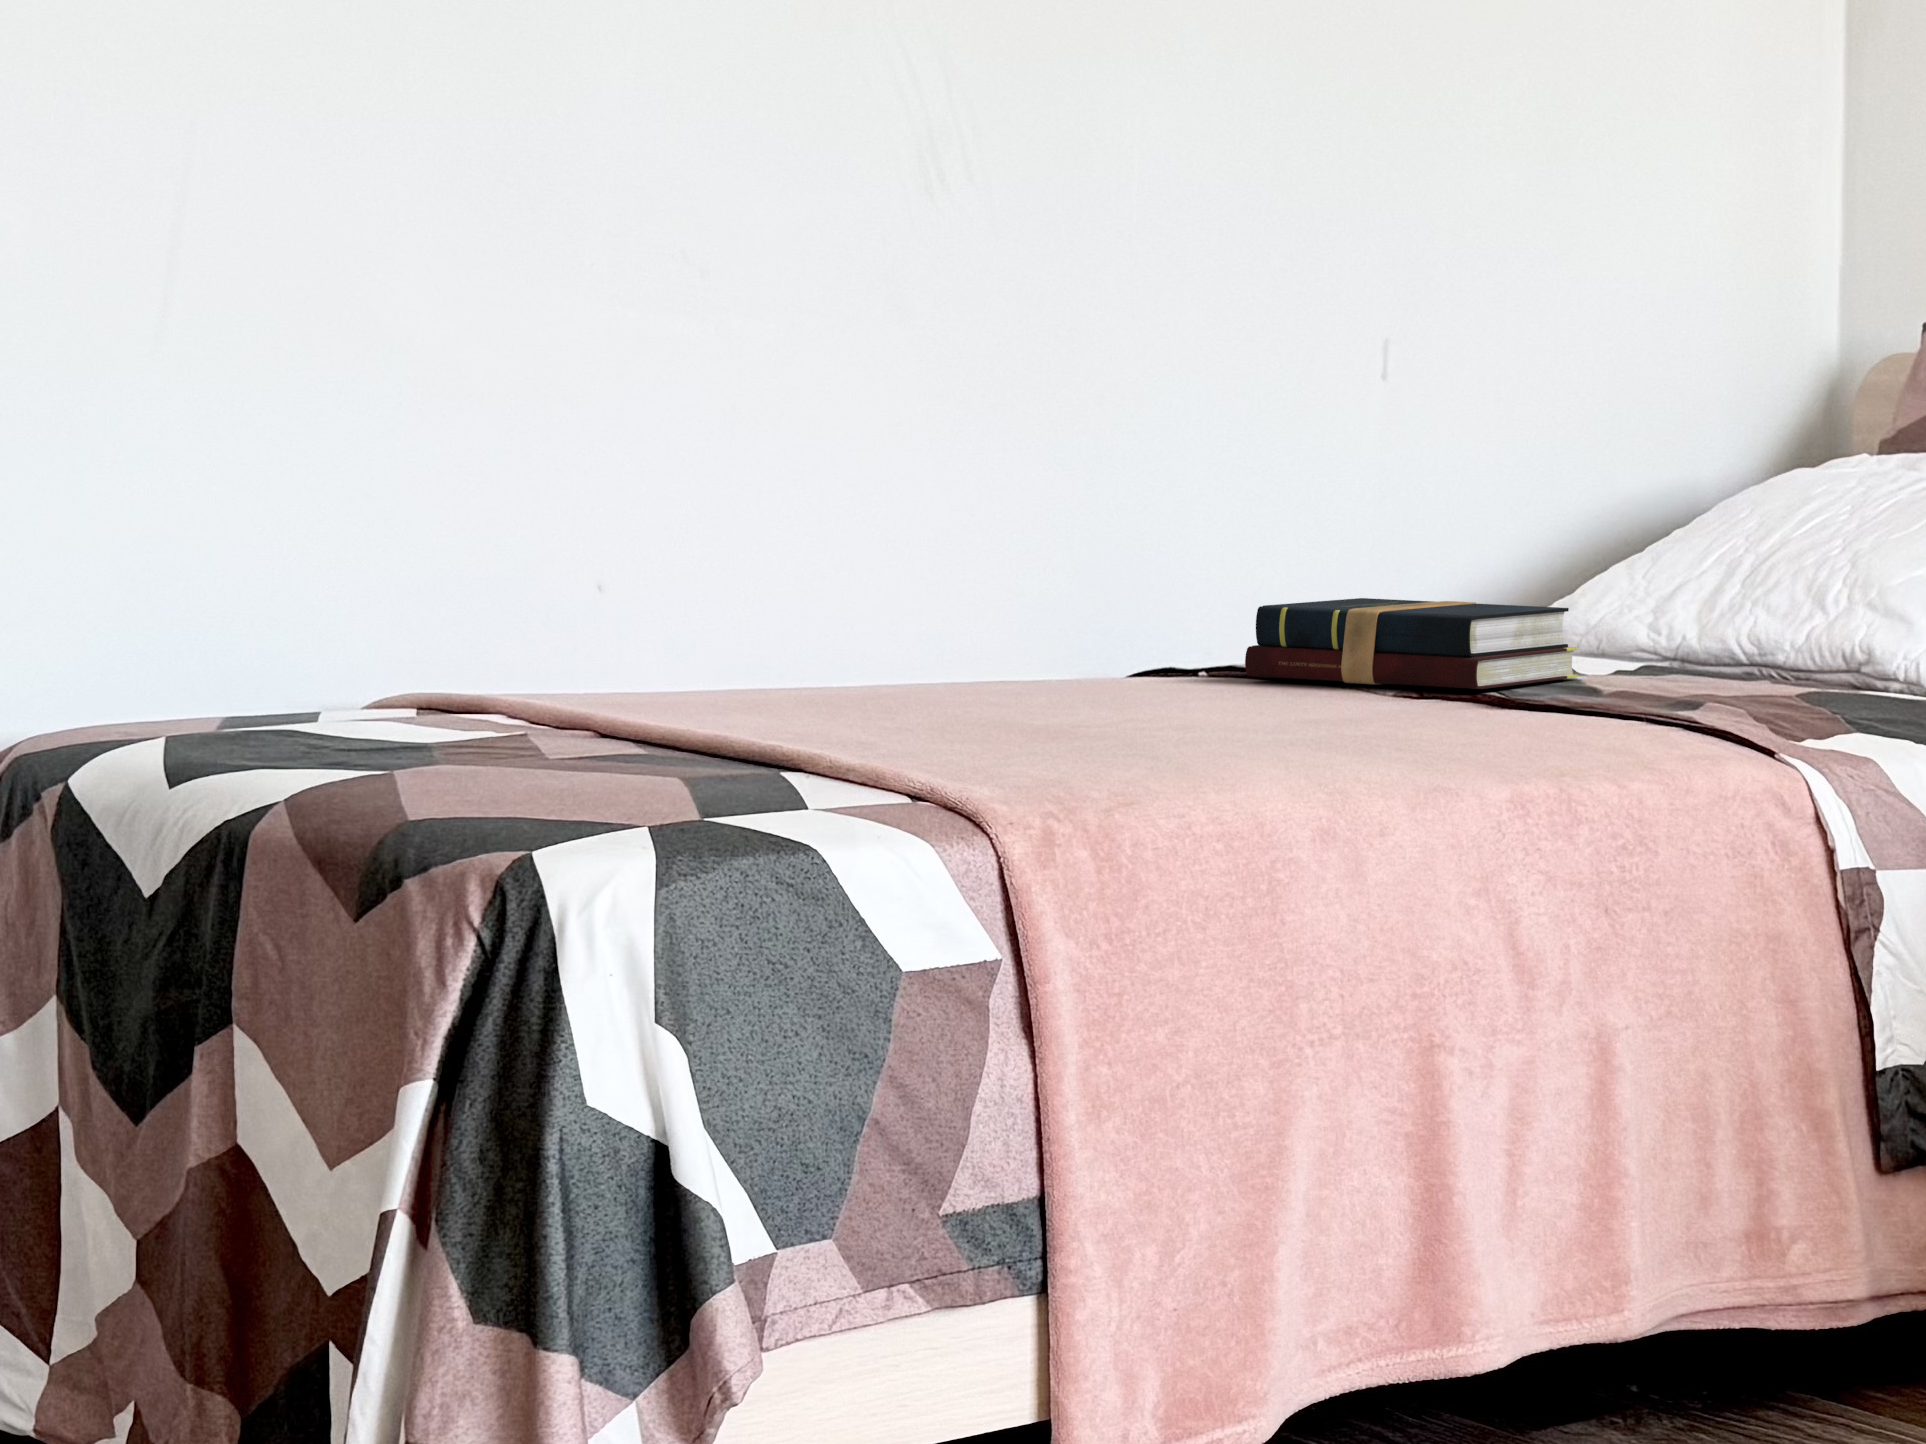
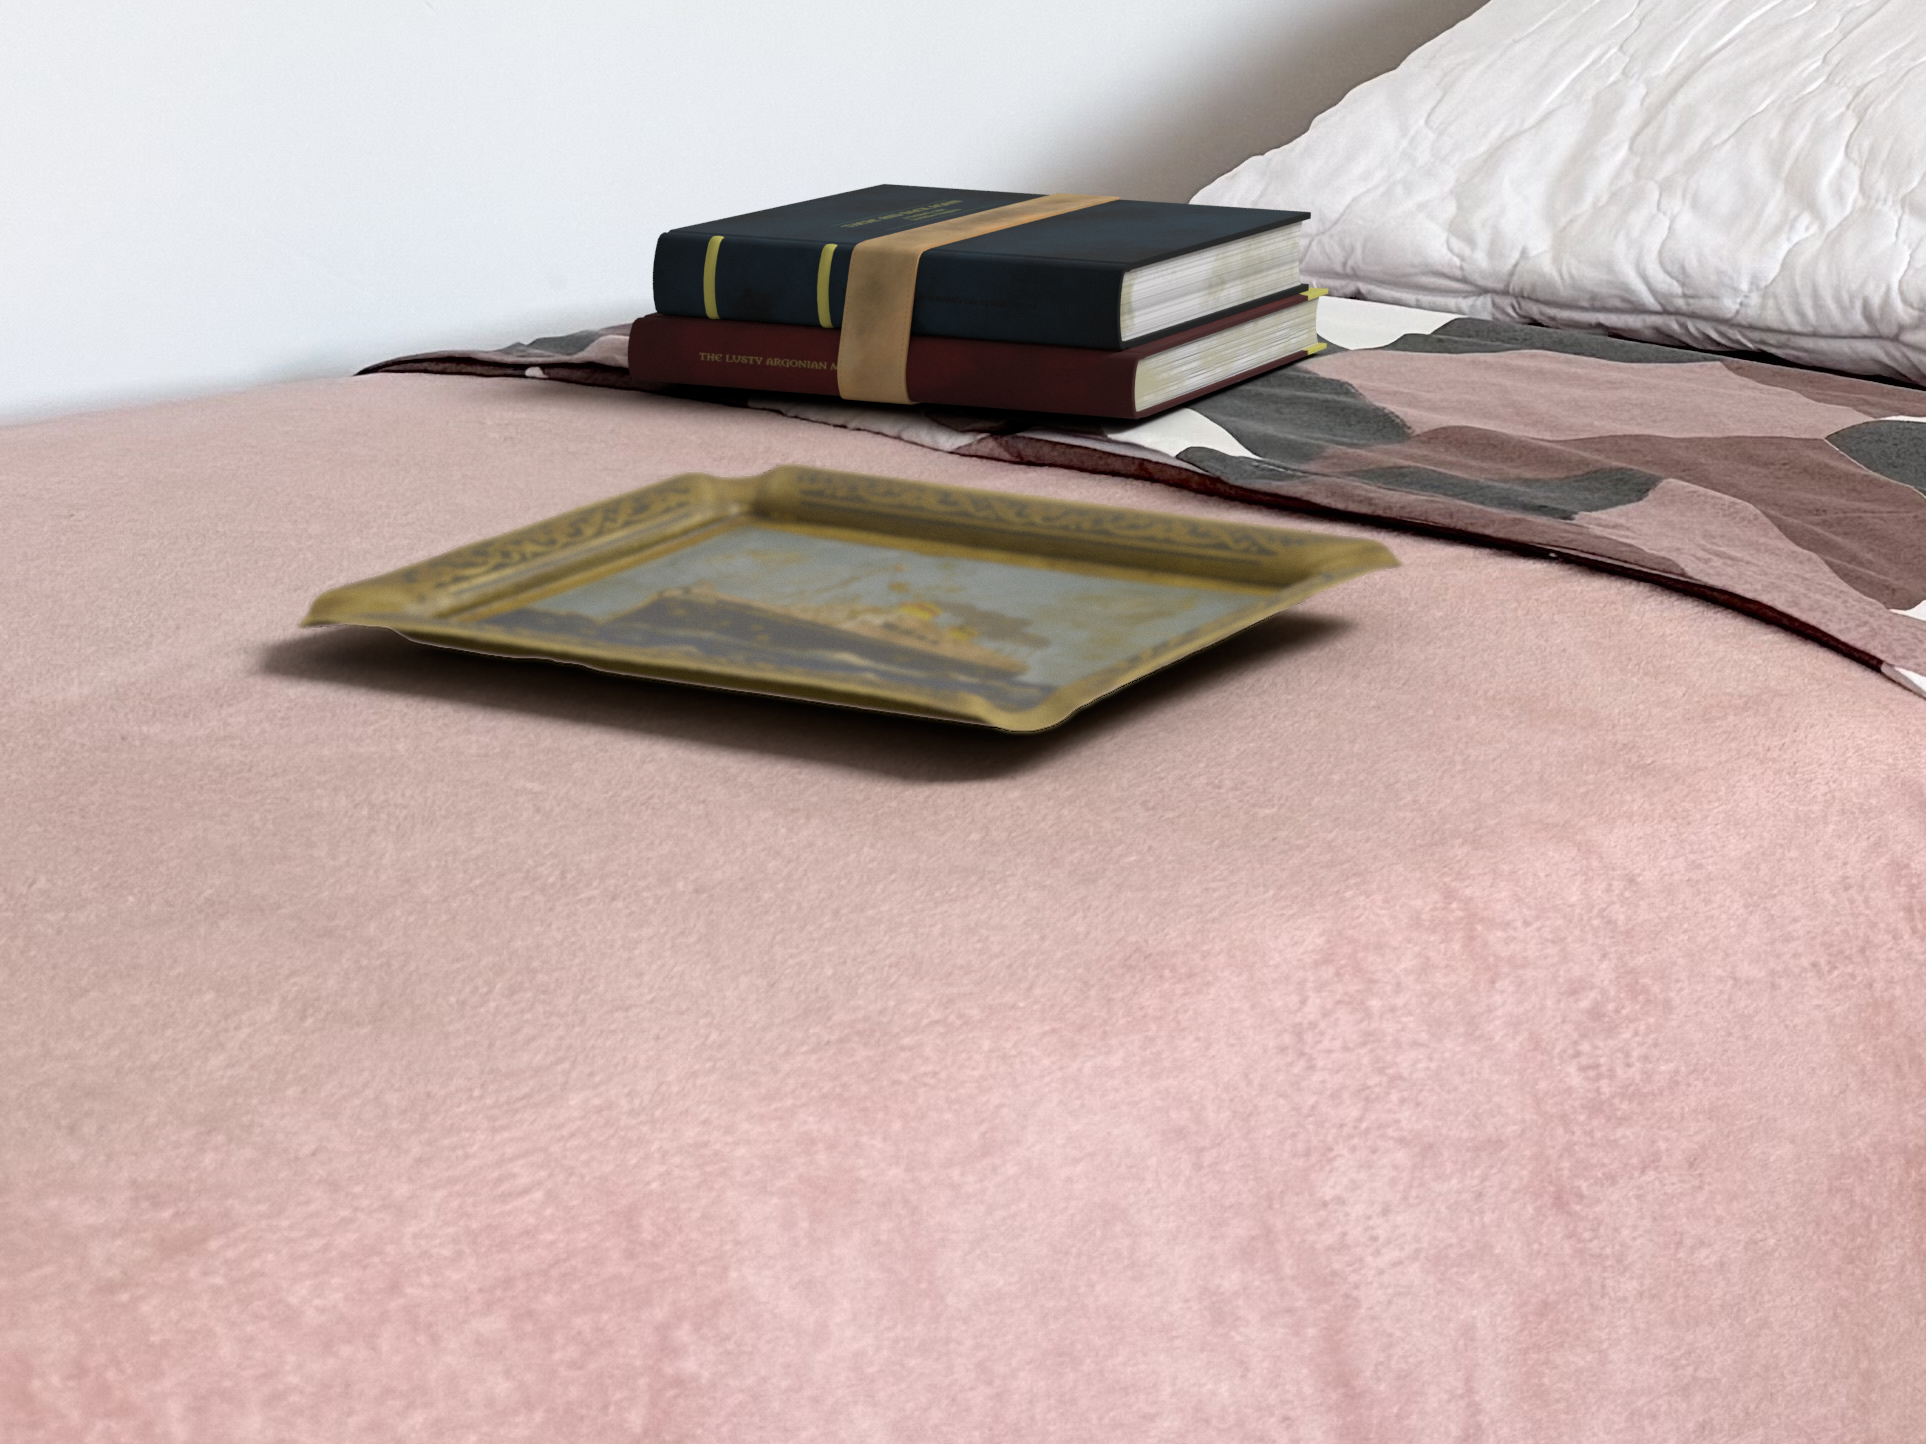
tray: none [1139,681,1574,739] -> present [298,464,1402,731]

